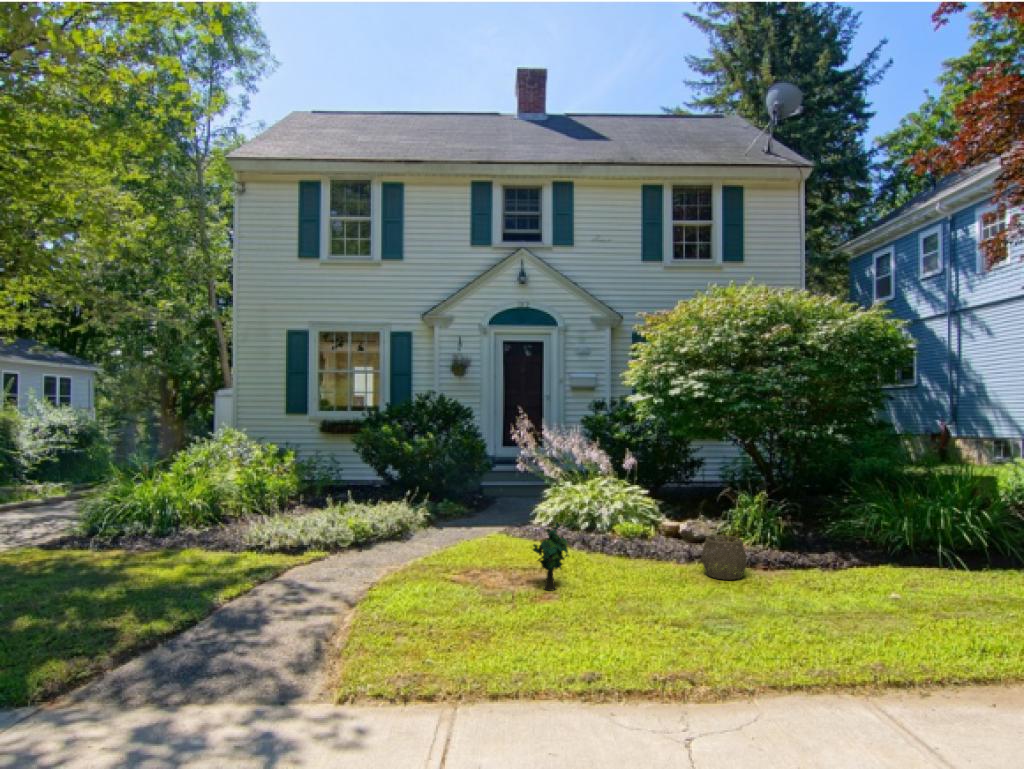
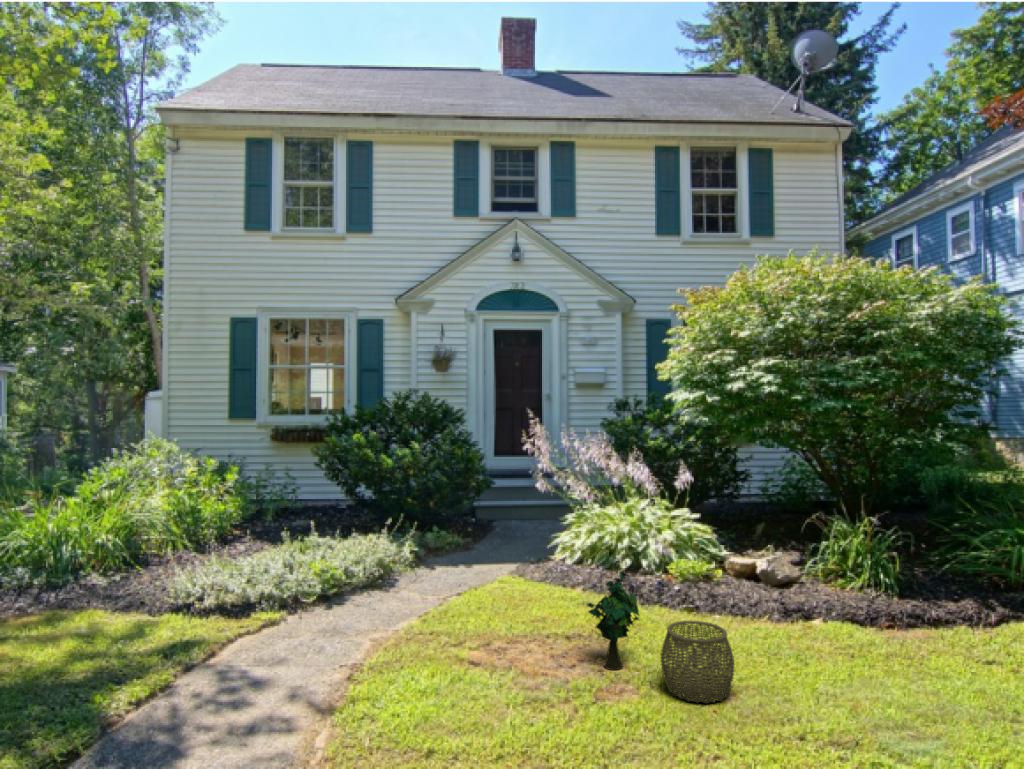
woven basket: present [702,535,746,580] -> present [661,621,735,703]

